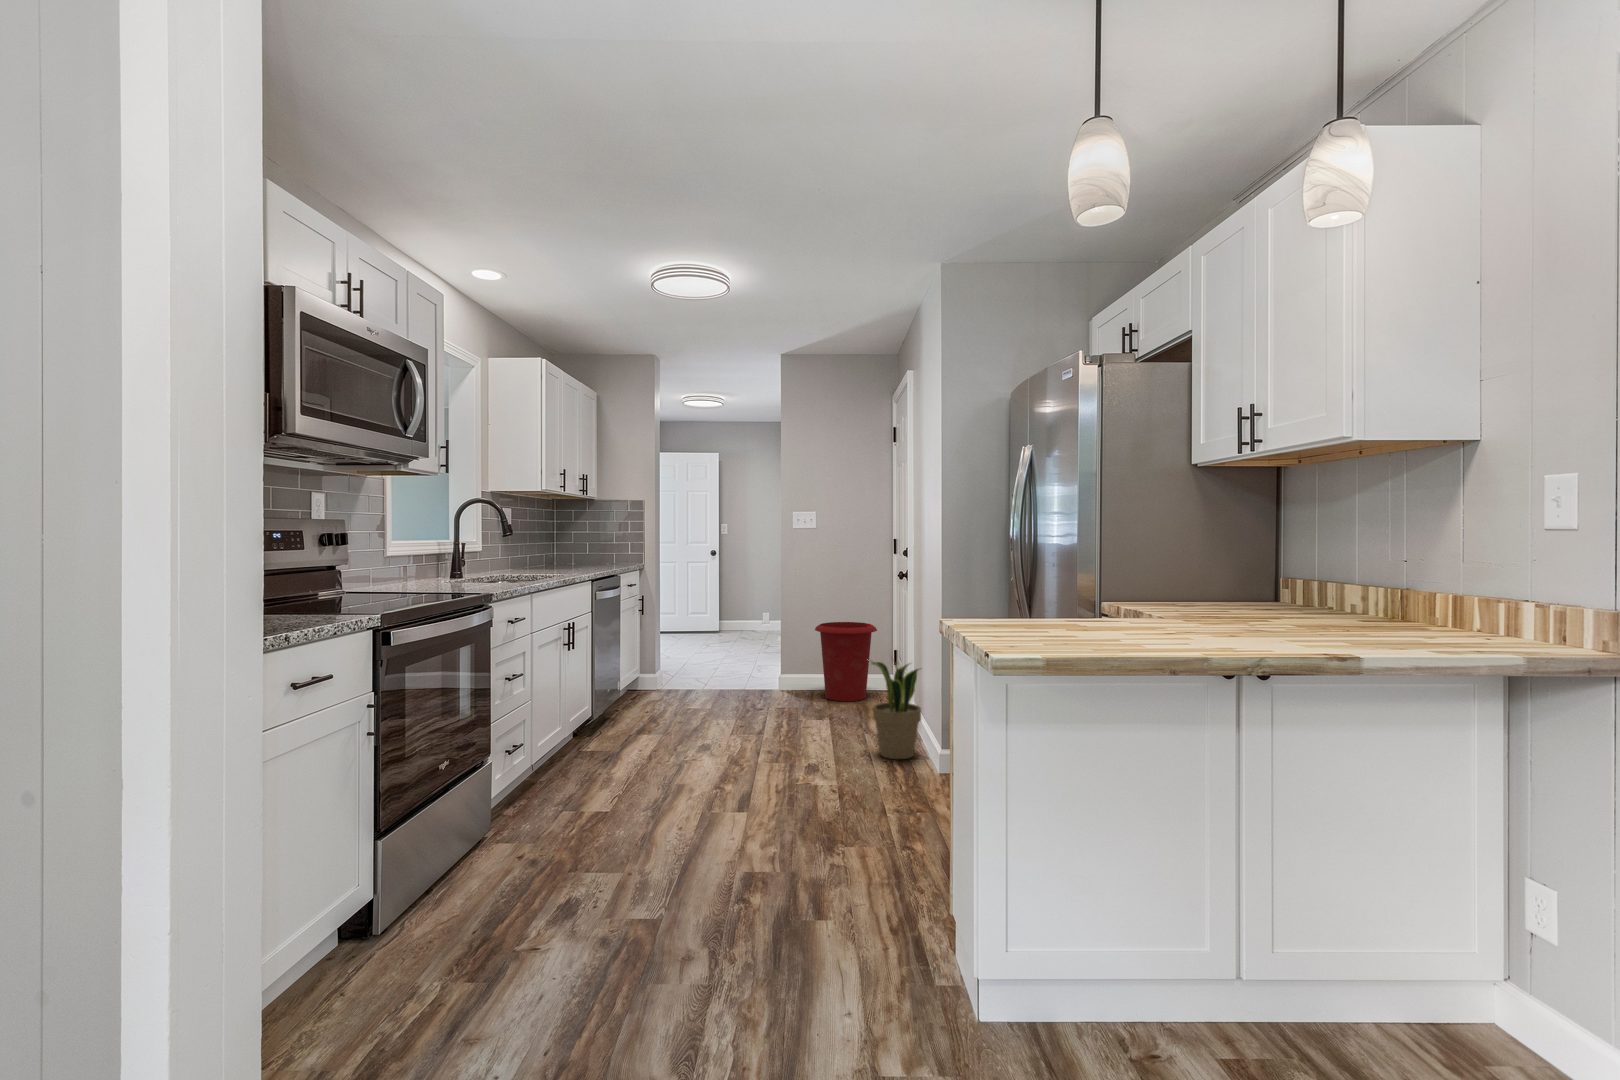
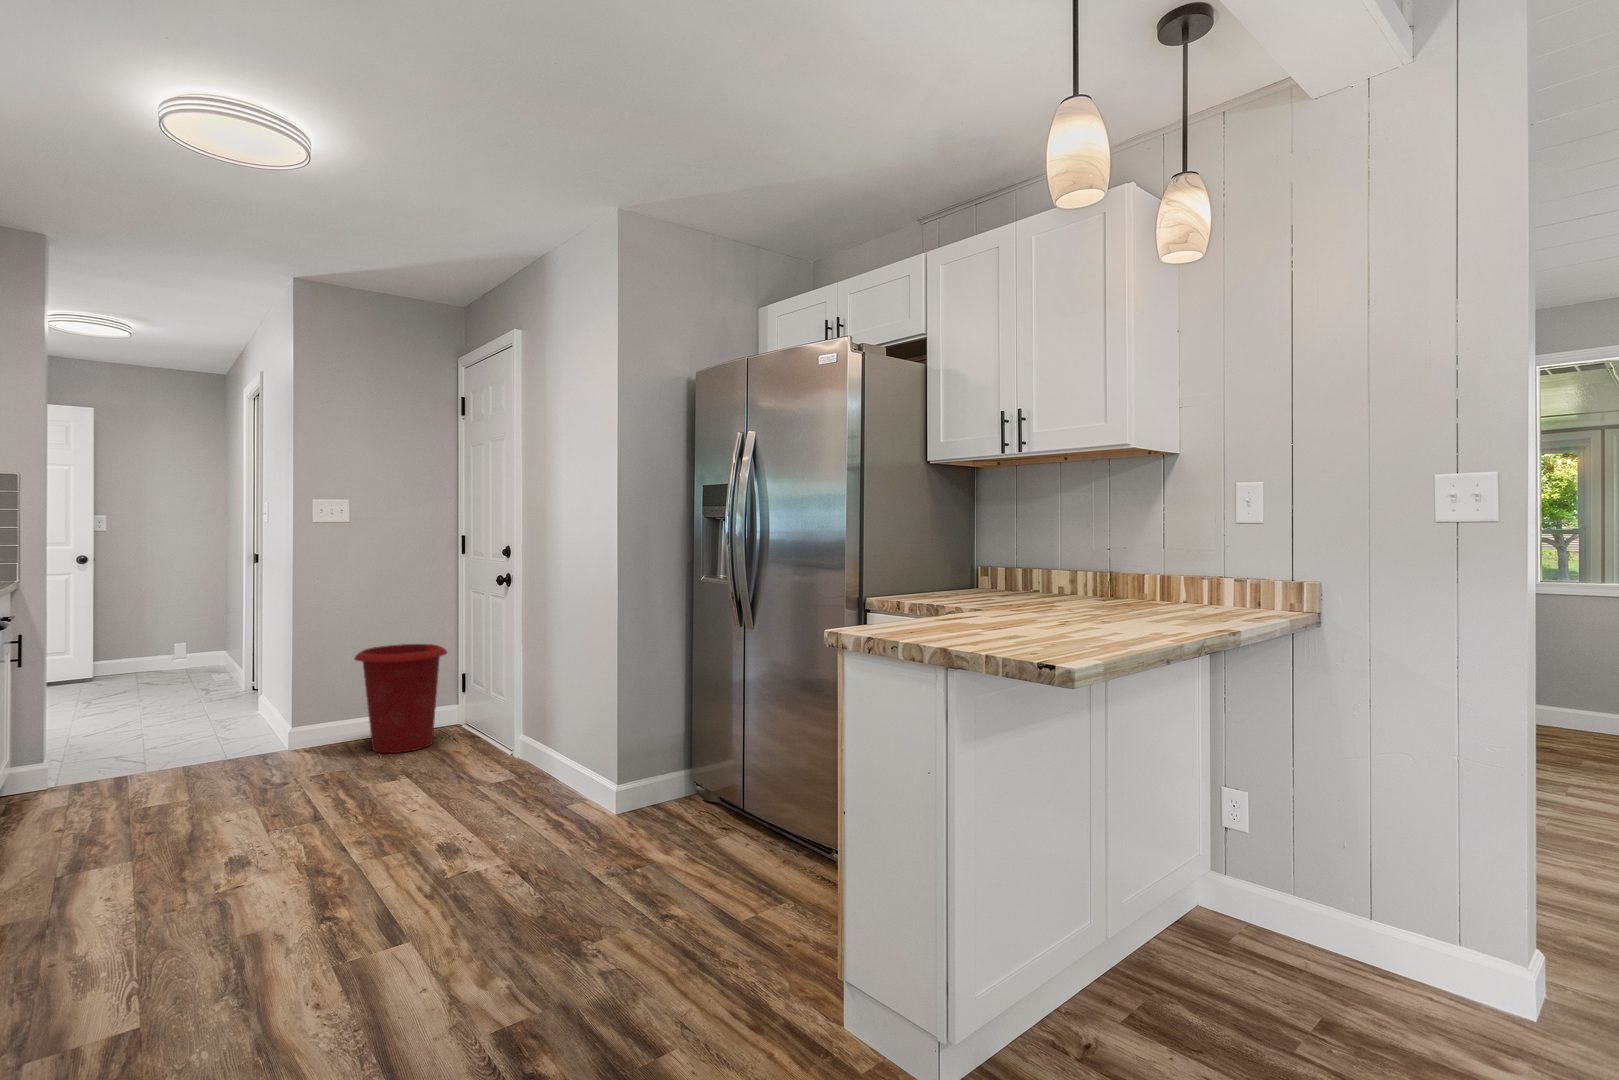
potted plant: present [872,661,921,759] -> none [503,684,582,814]

